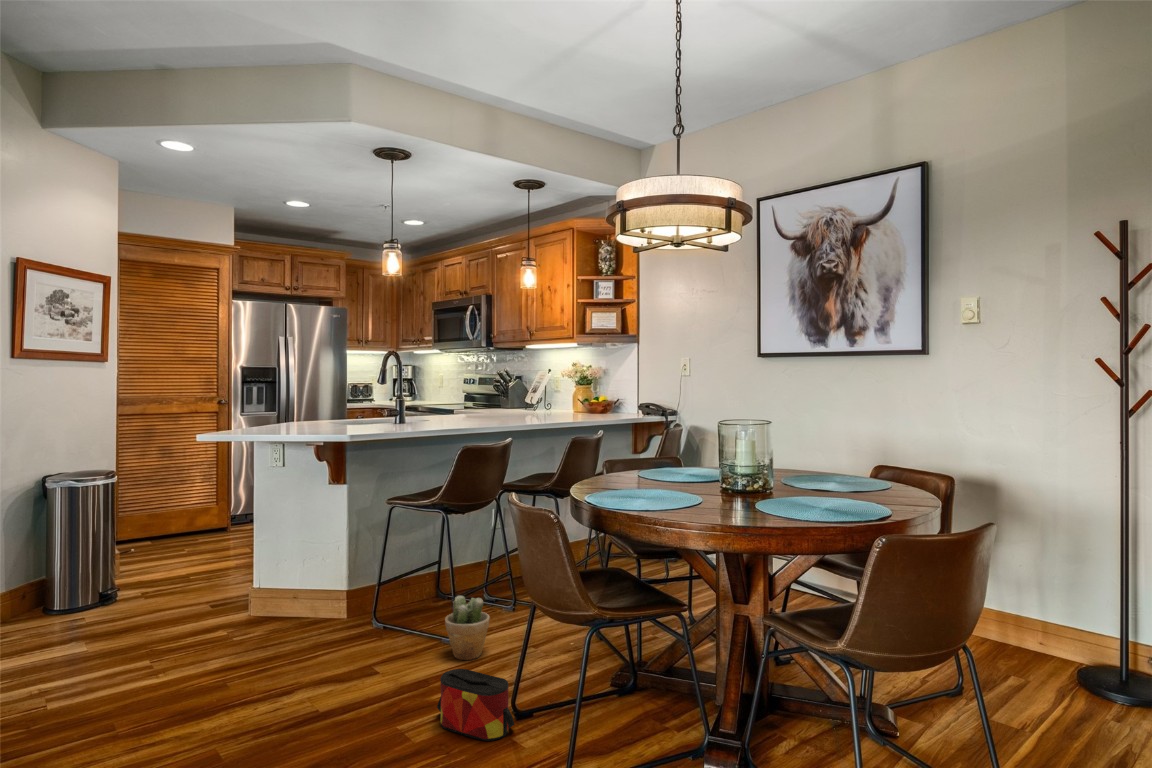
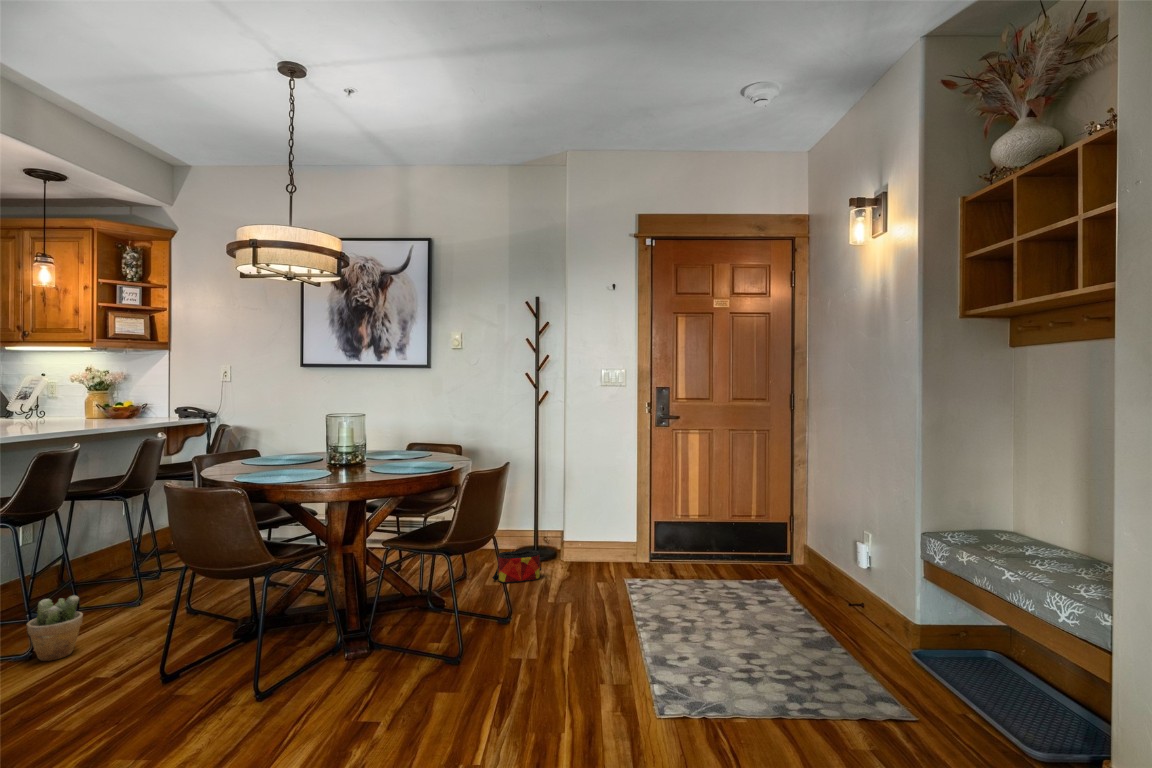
bag: present [437,669,514,741] -> present [492,550,541,583]

